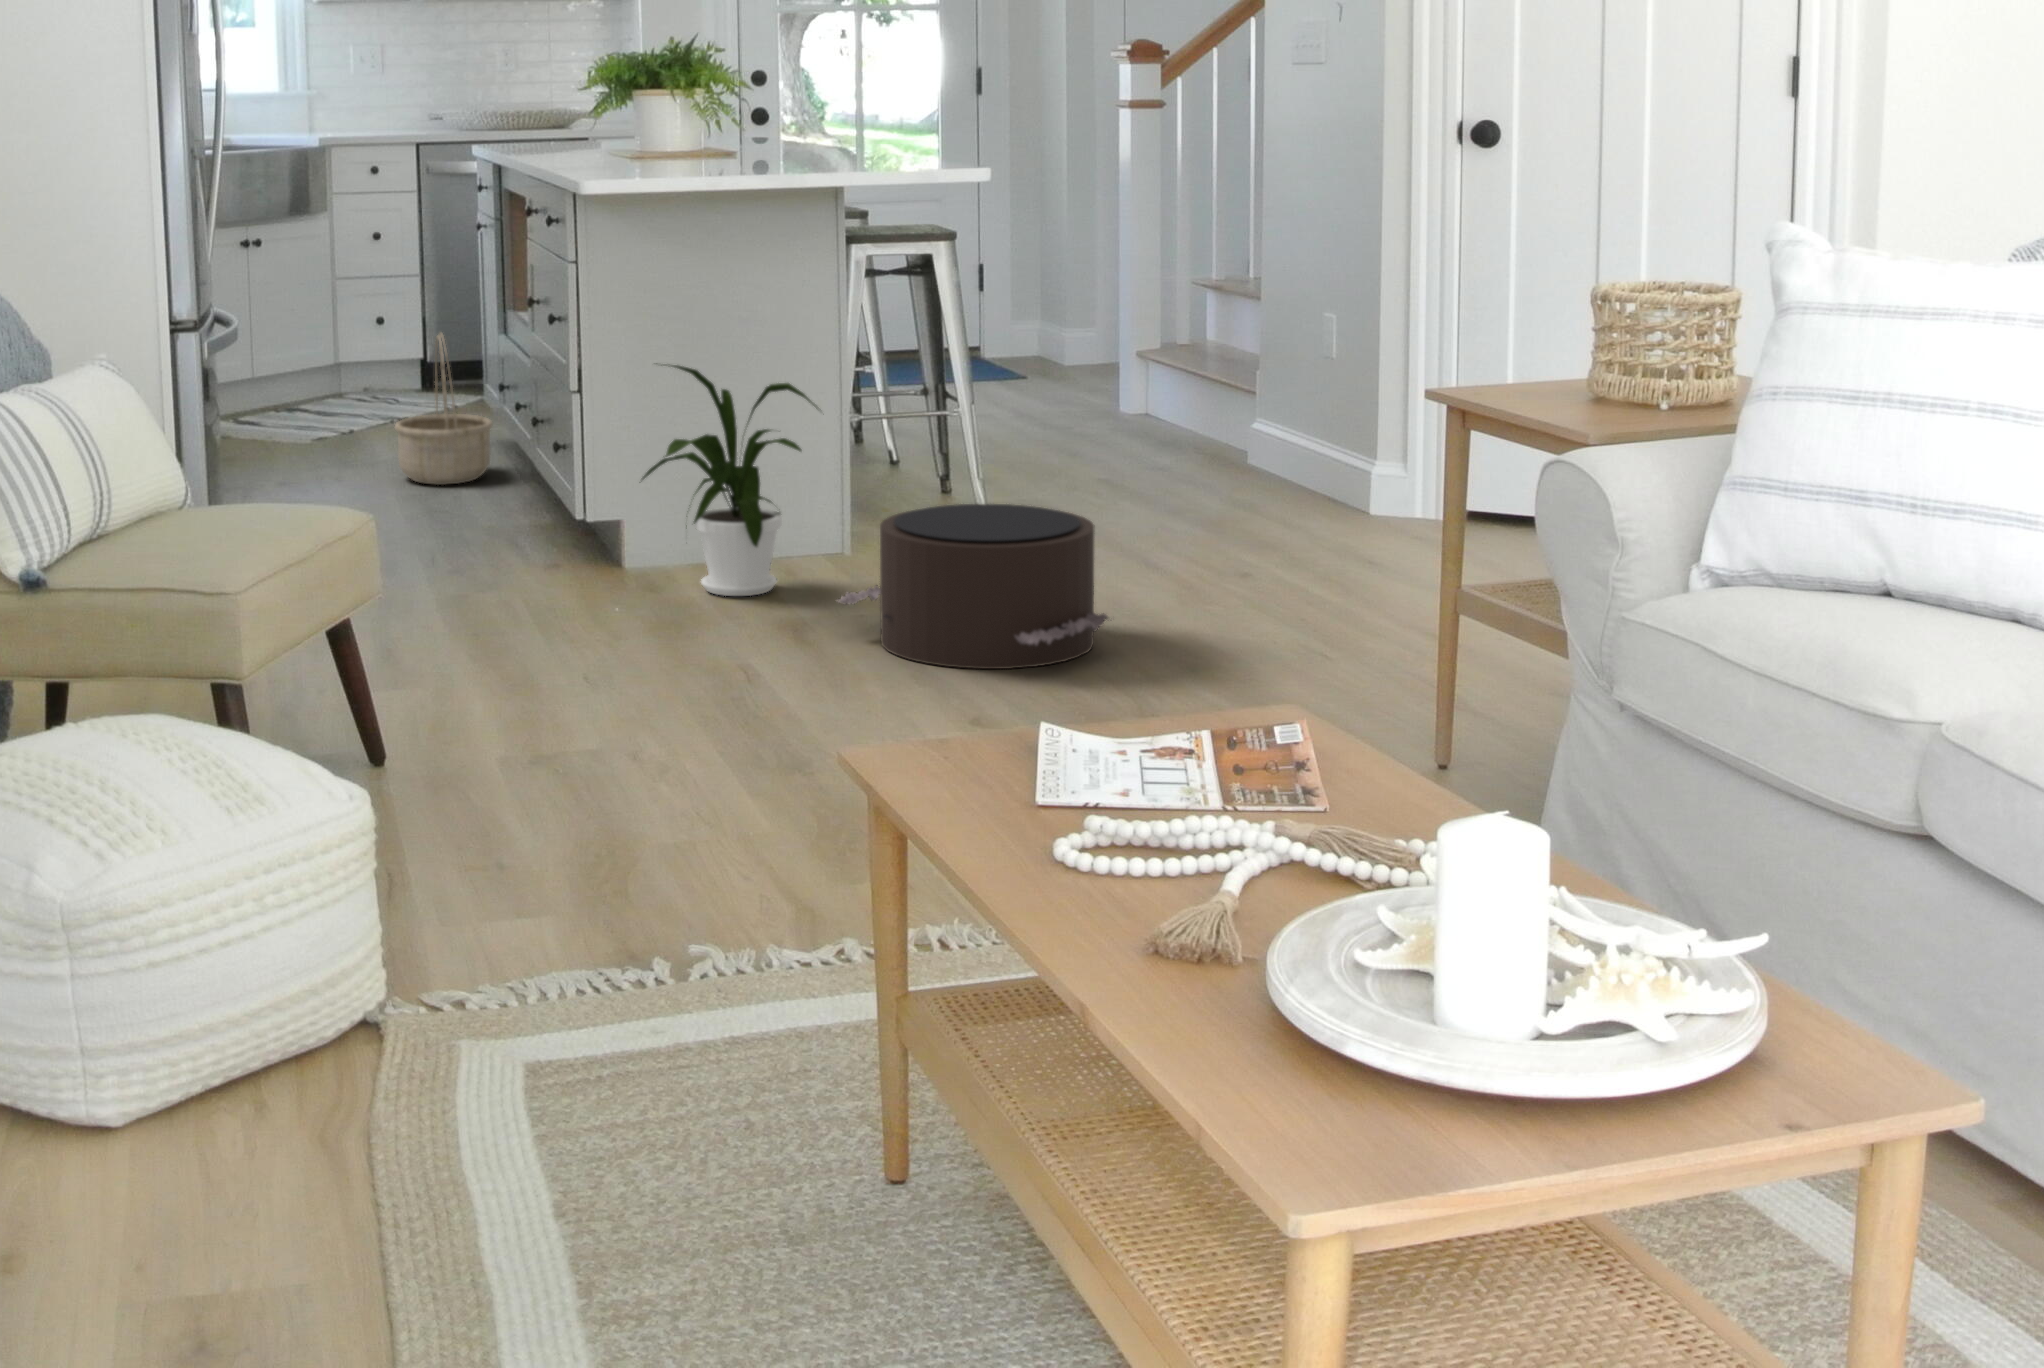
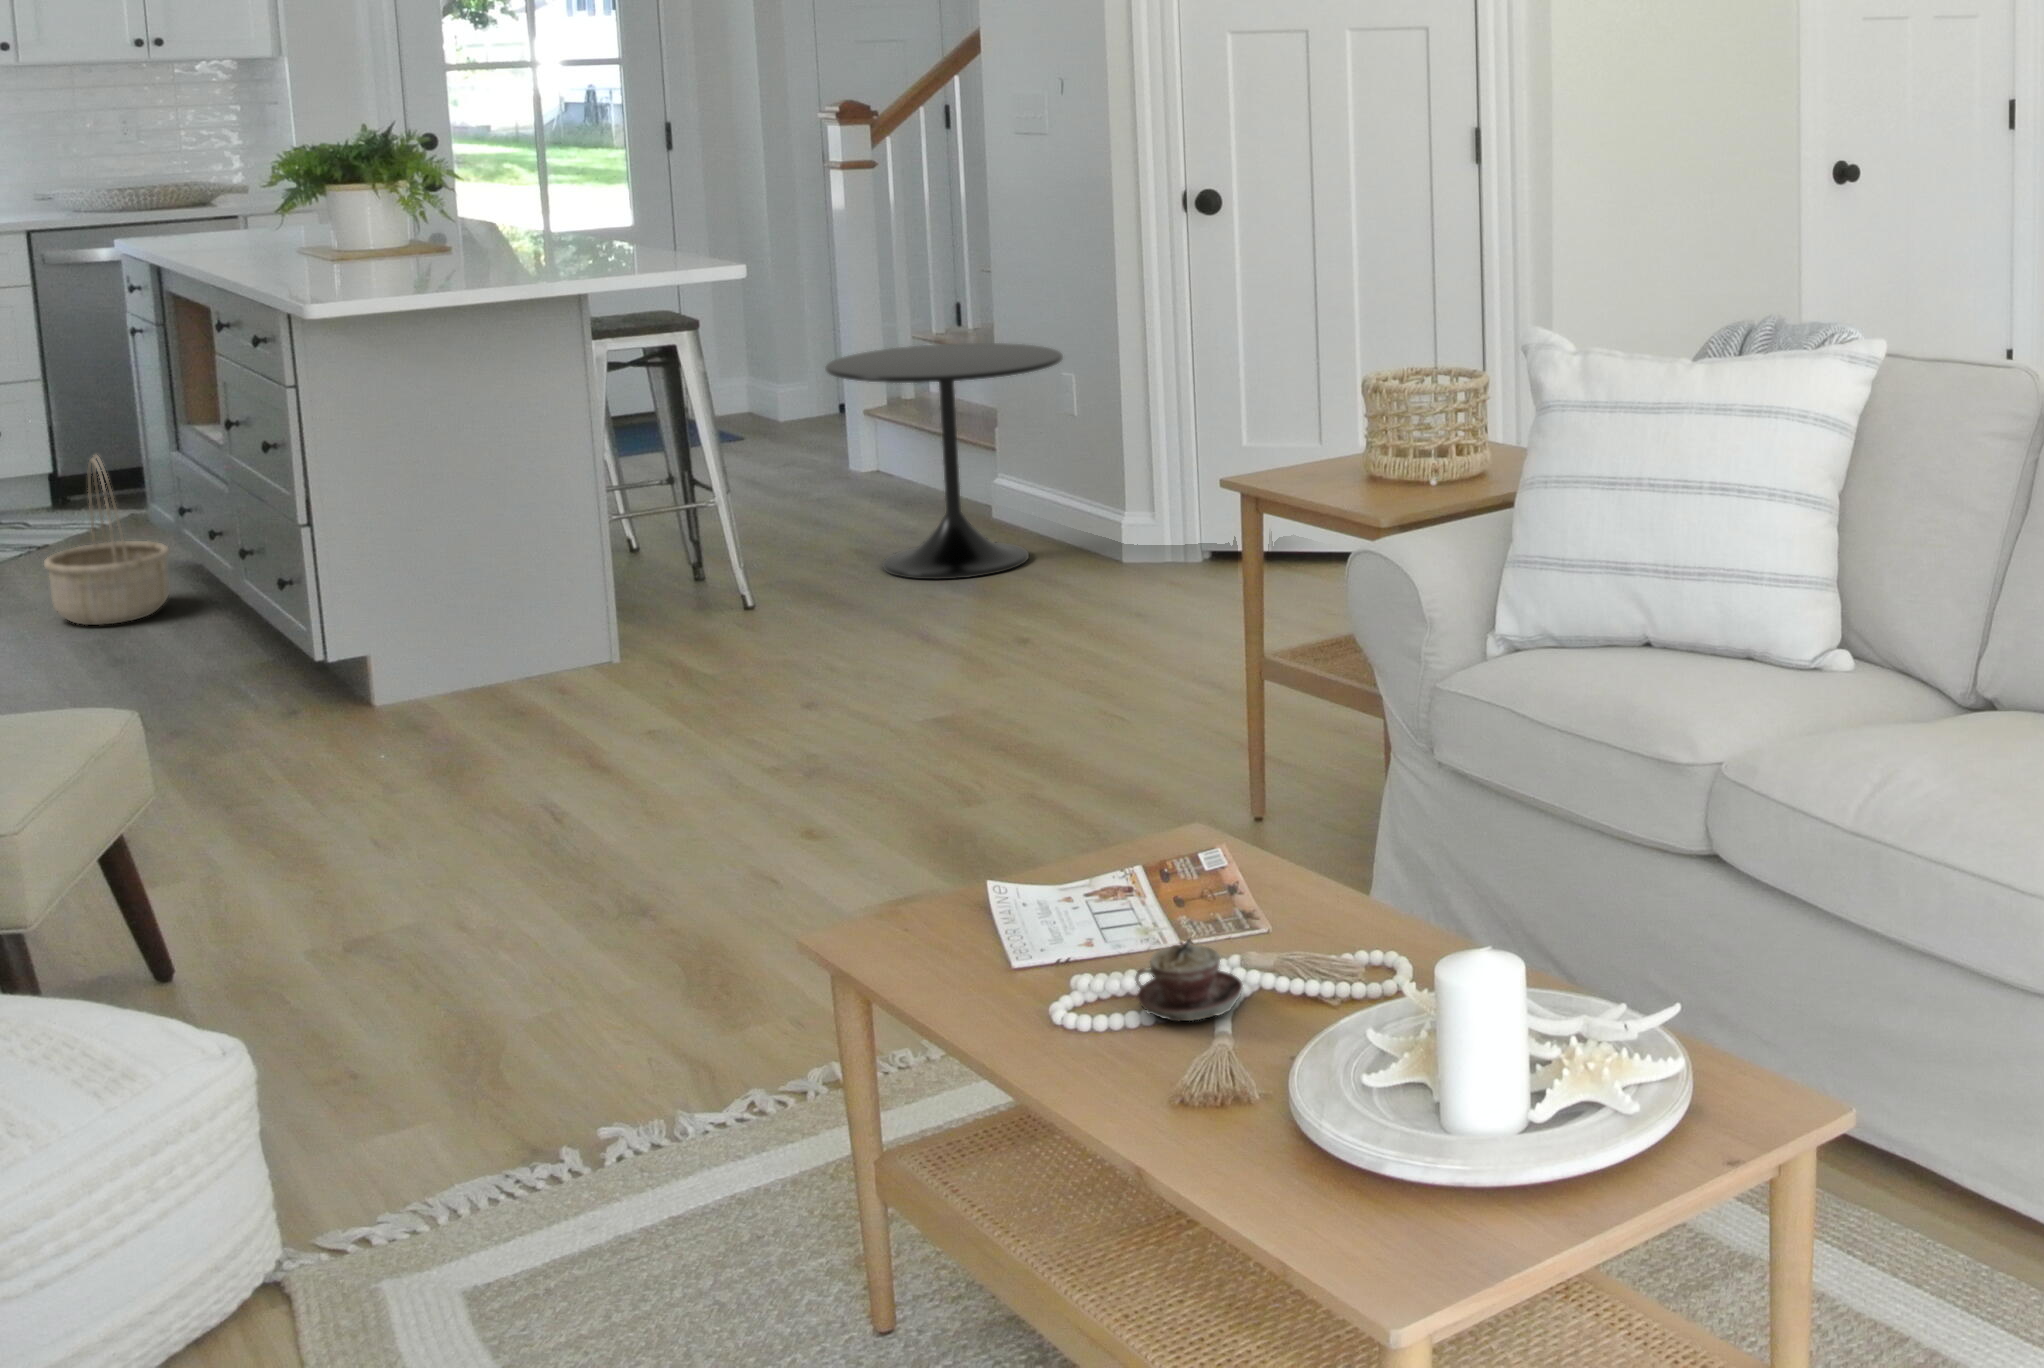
side table: none [1075,279,1322,520] -> present [825,343,1063,579]
house plant: present [642,365,817,596] -> none [388,490,597,722]
pouf: present [838,504,1109,669] -> none [634,599,924,772]
teacup: none [1141,786,1265,877] -> present [1136,939,1243,1021]

